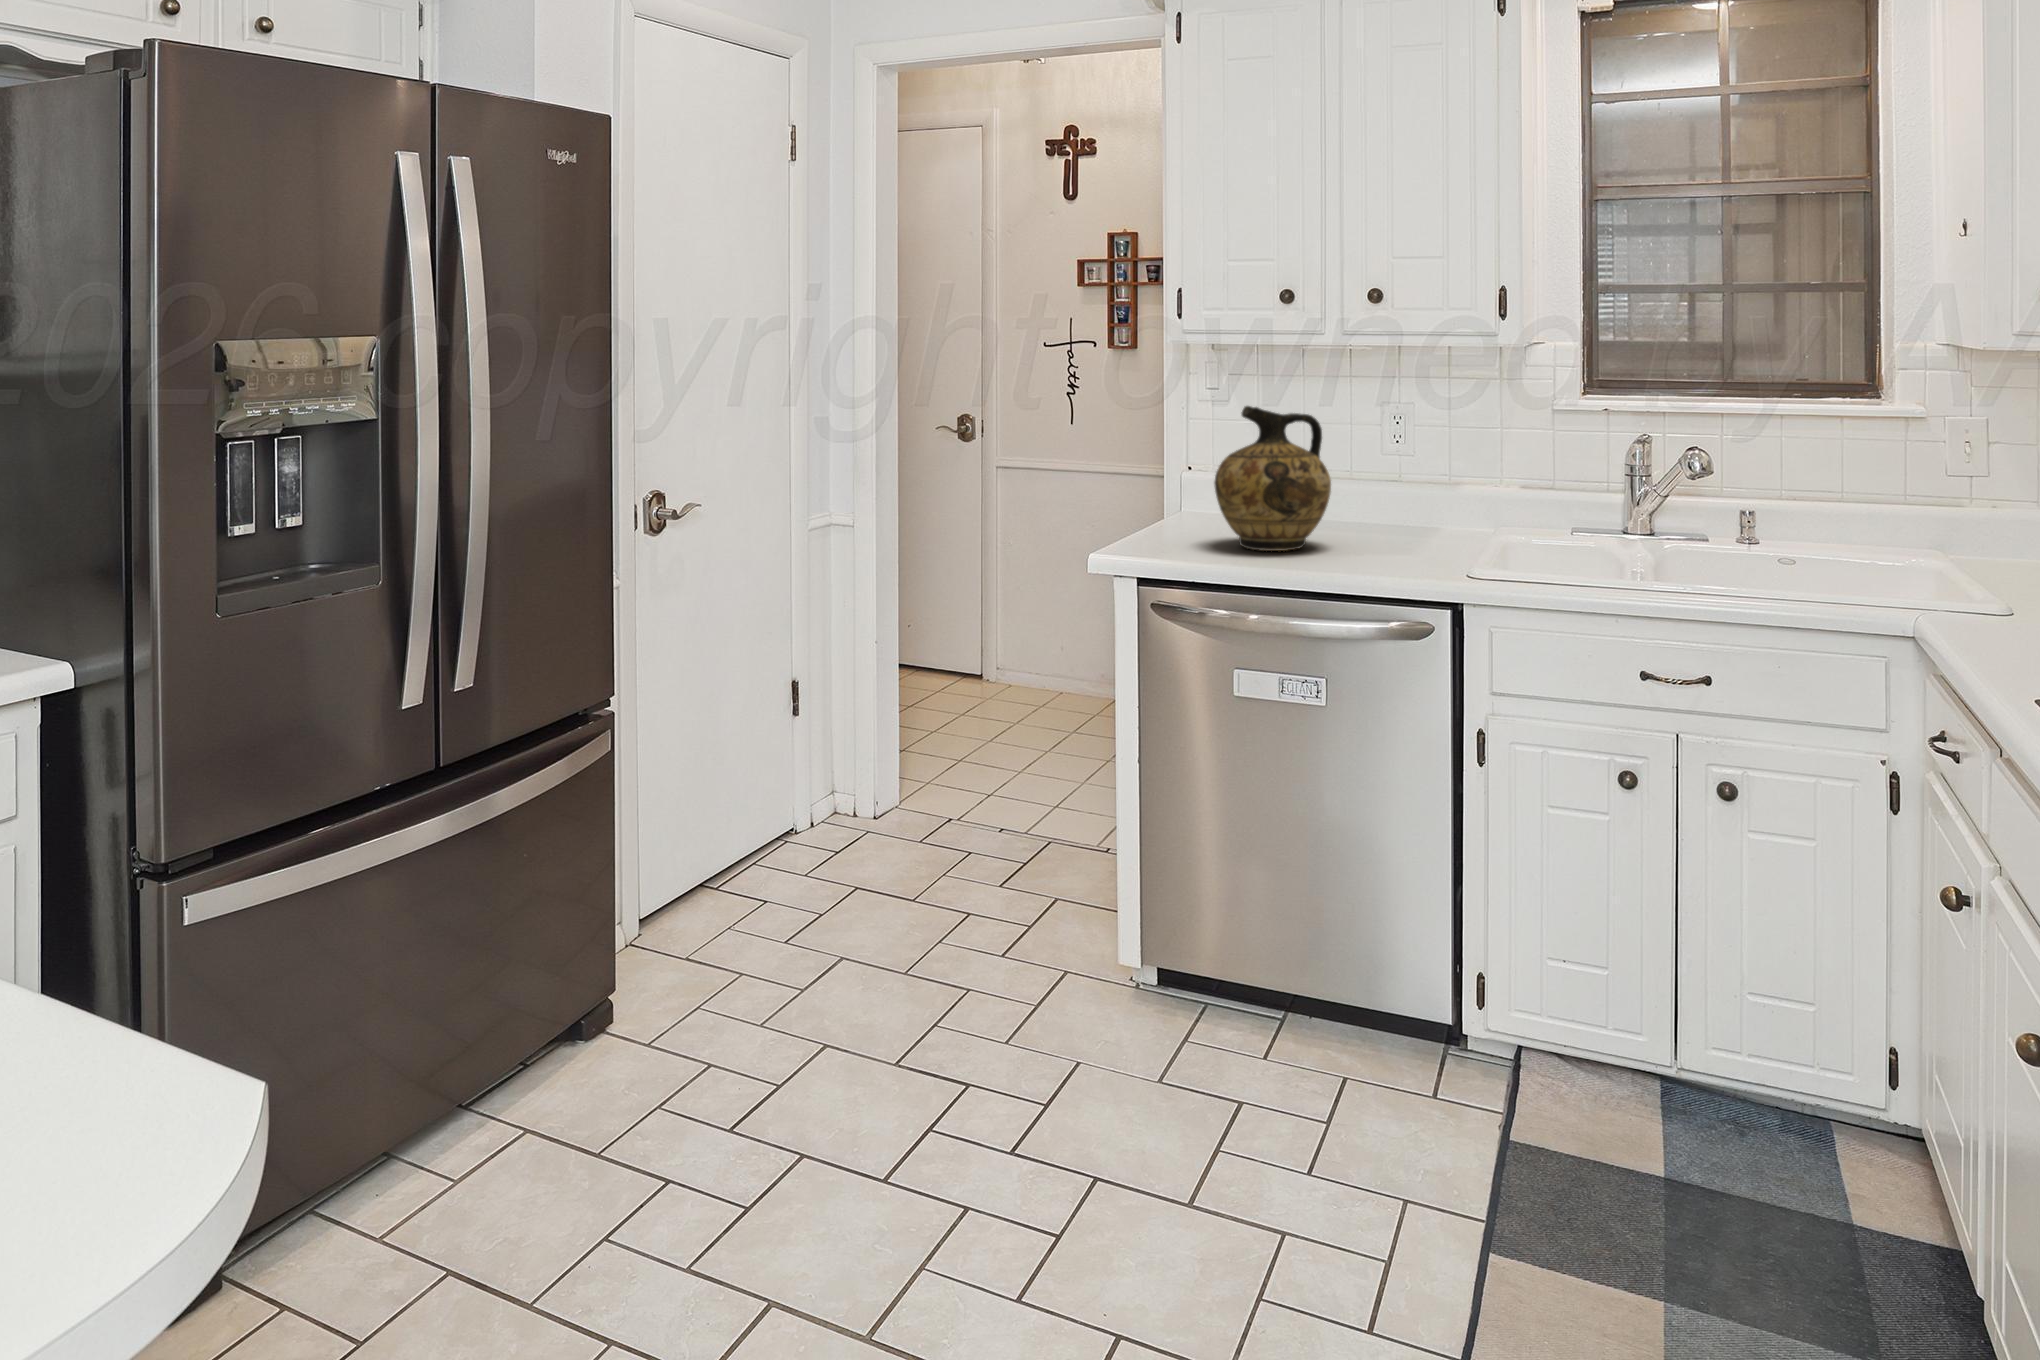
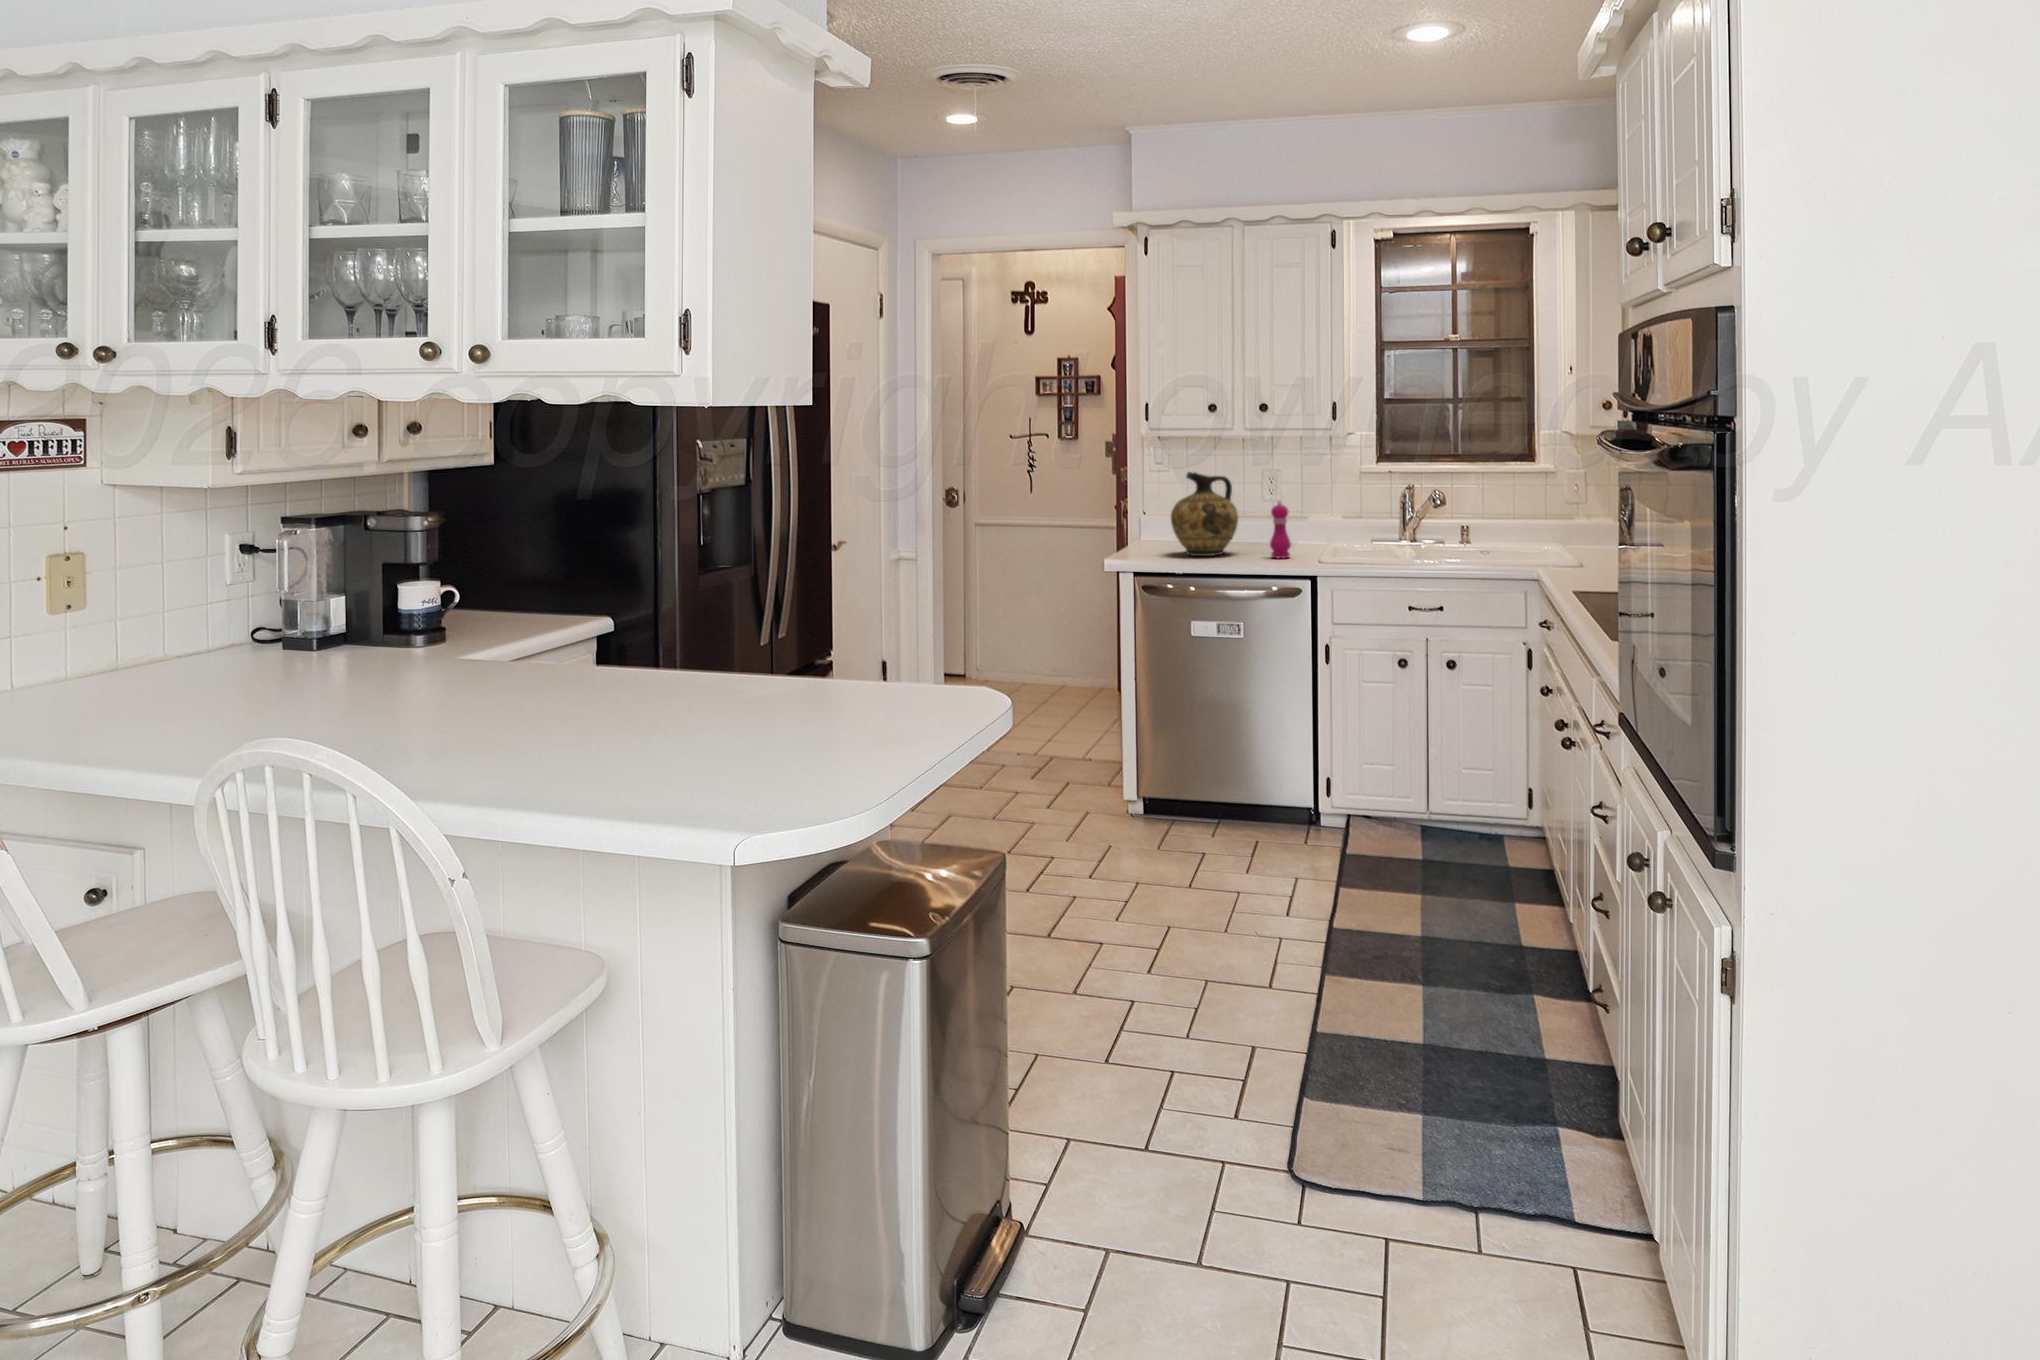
pepper mill: none [1382,460,1420,564] -> present [1270,500,1291,558]

